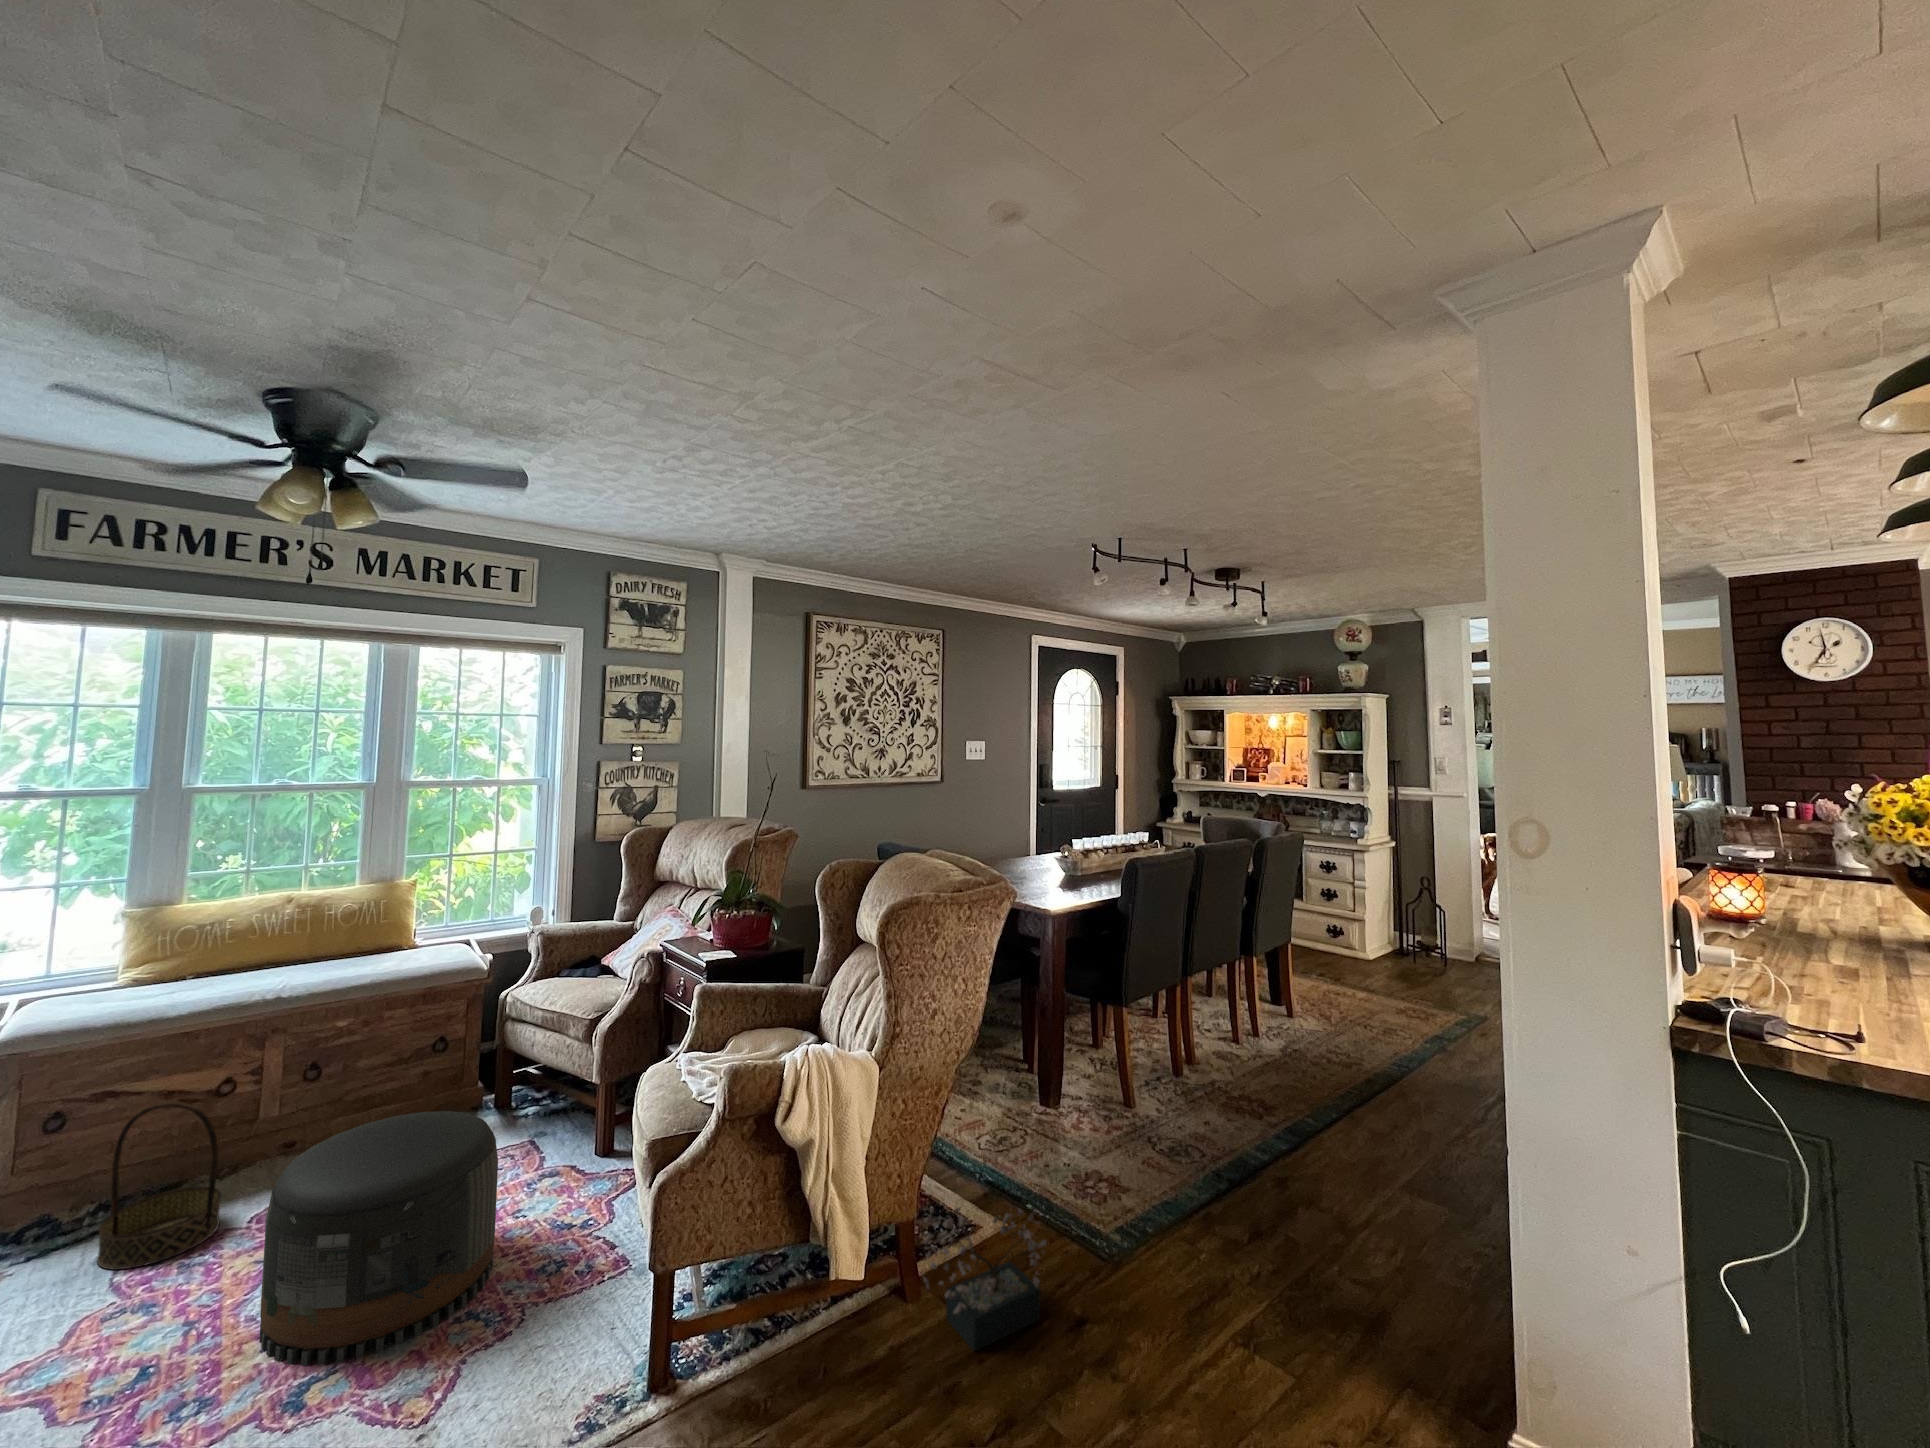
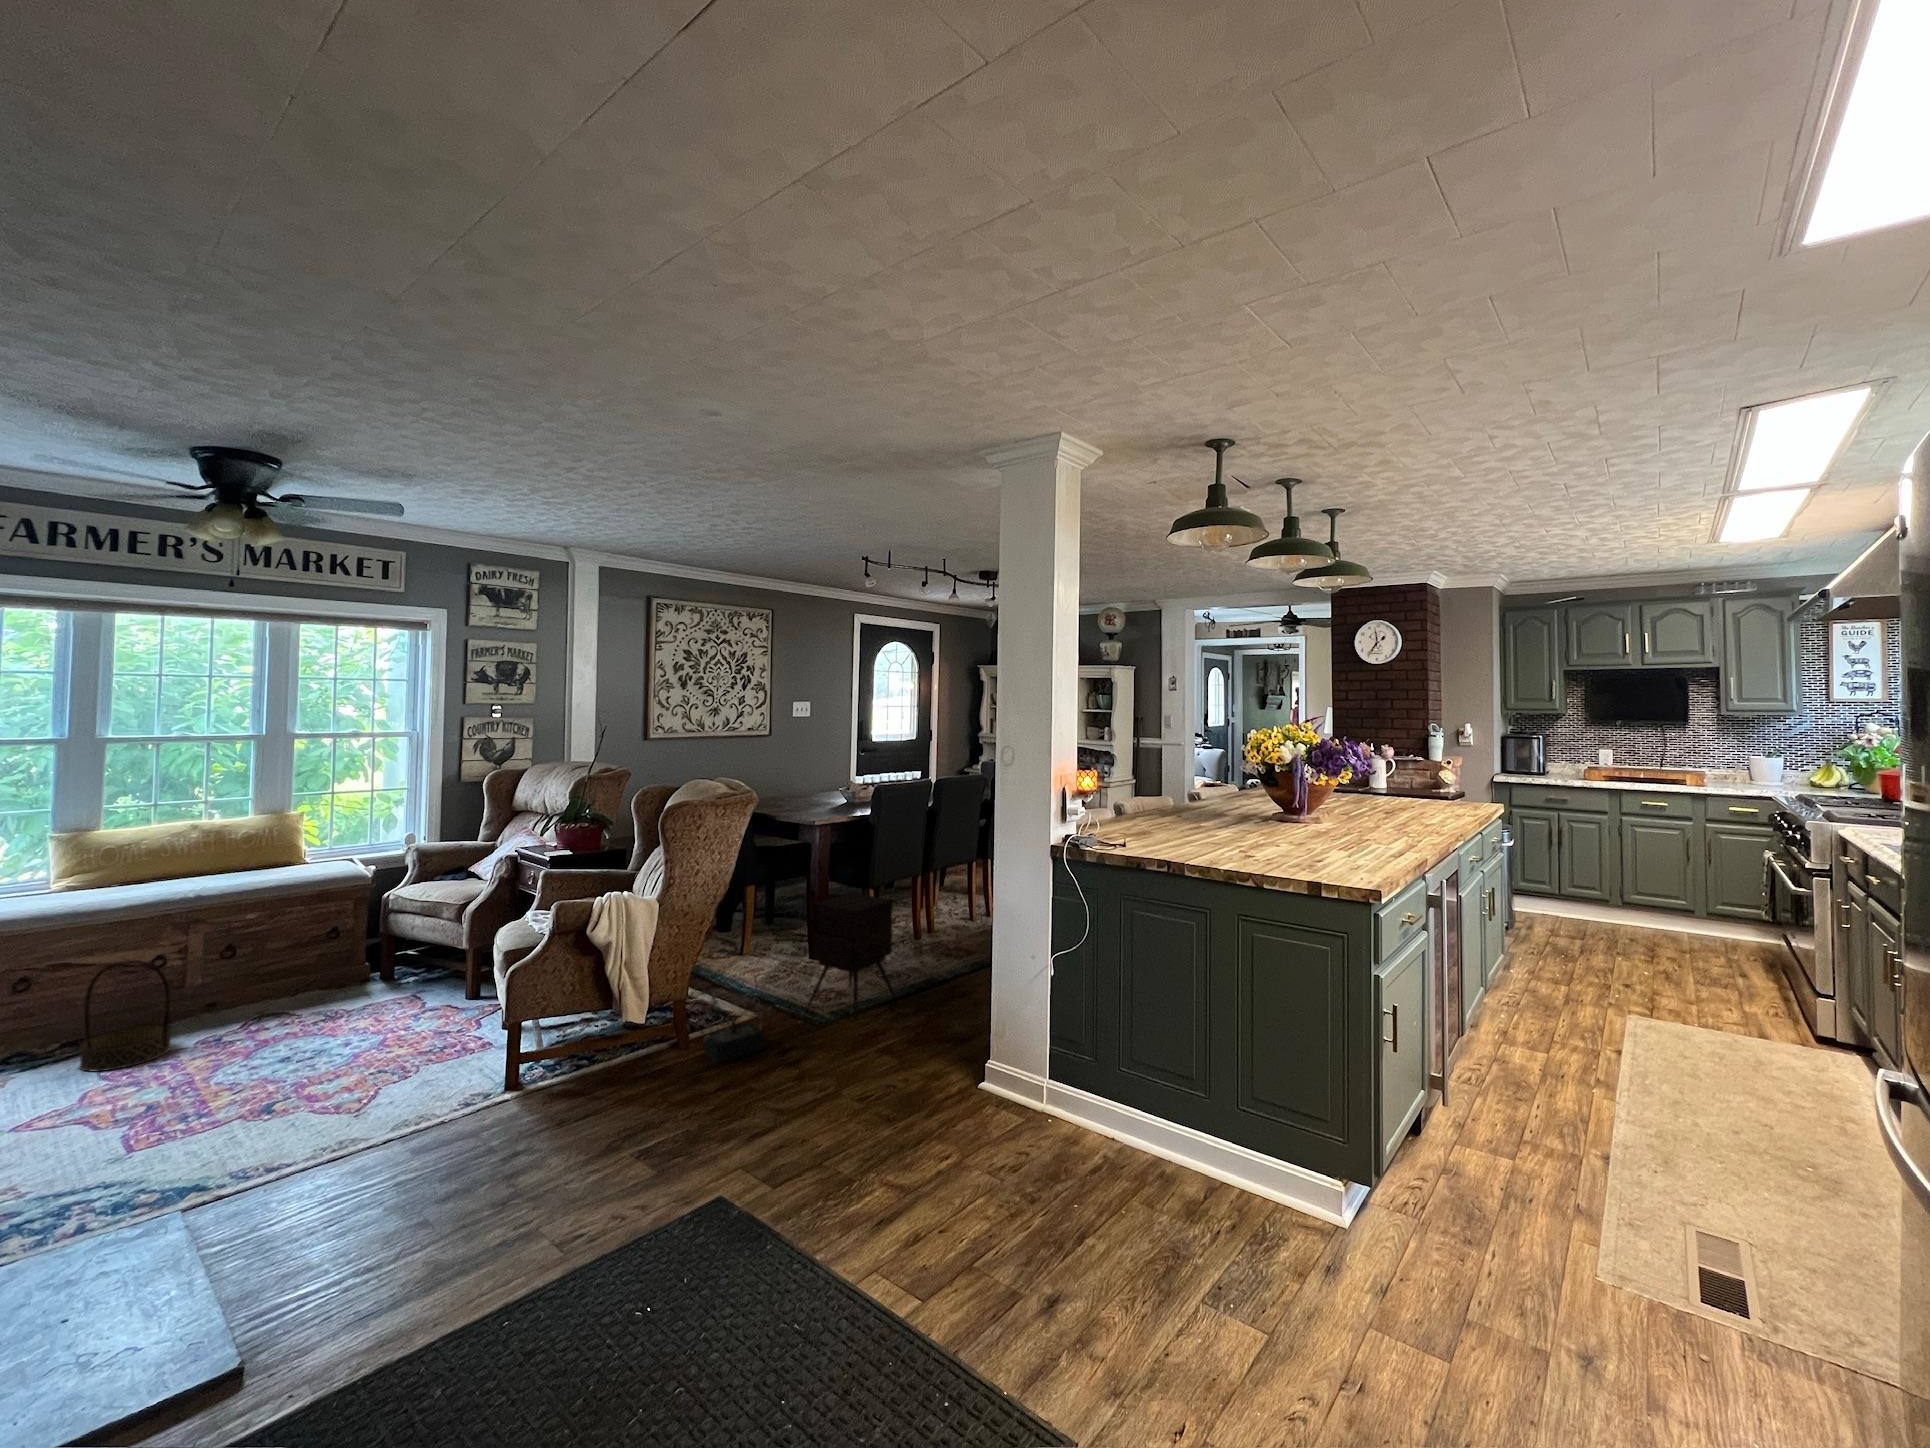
side table: none [1075,1027,1208,1253] -> present [807,893,896,1019]
pouf: present [259,1111,498,1366] -> none [228,956,395,1099]

